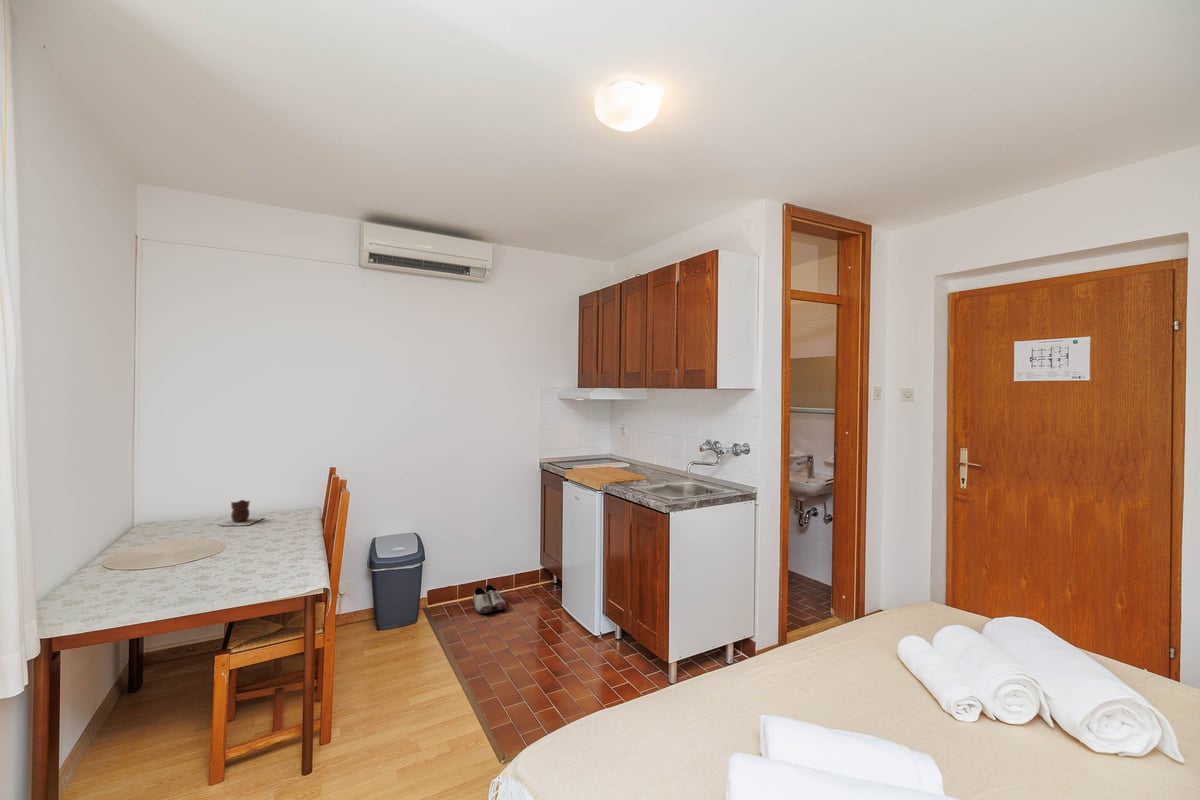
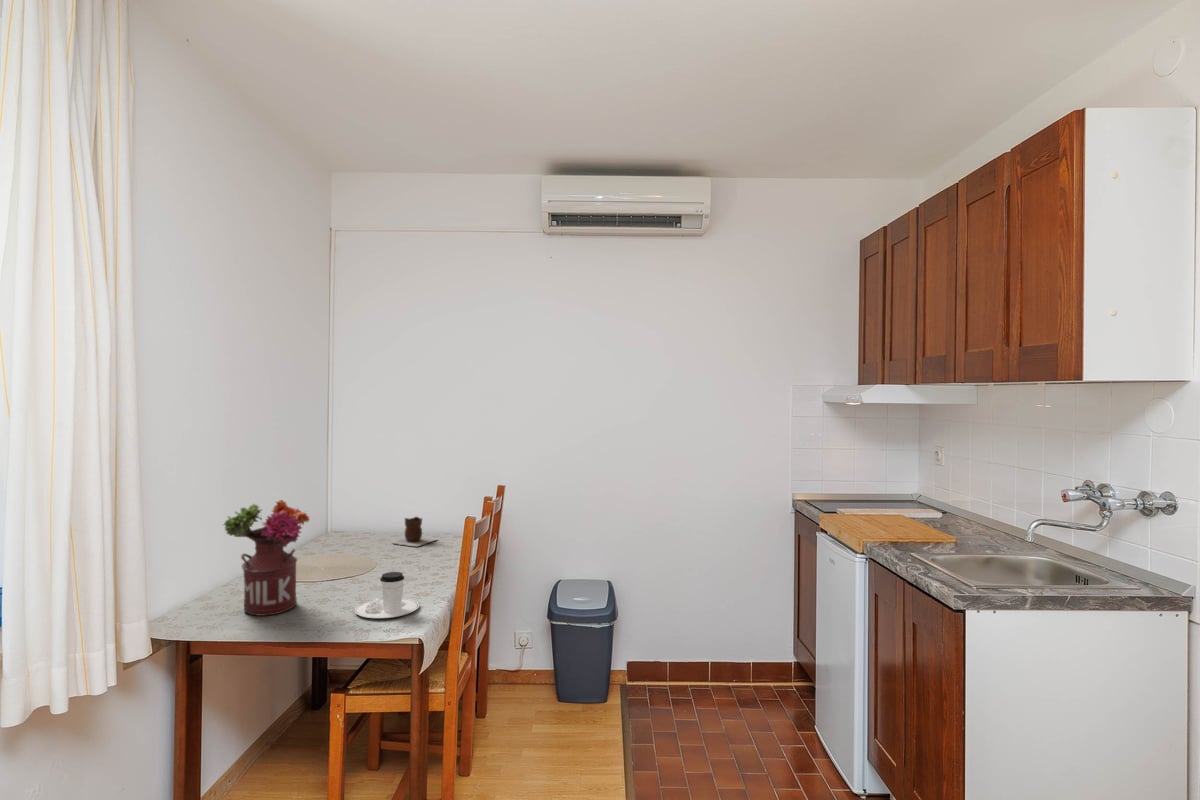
flower arrangement: none [81,491,179,602] -> present [224,500,309,616]
coffee cup: none [234,542,297,584] -> present [355,572,419,619]
shoe: present [473,584,507,614] -> none [685,670,730,712]

